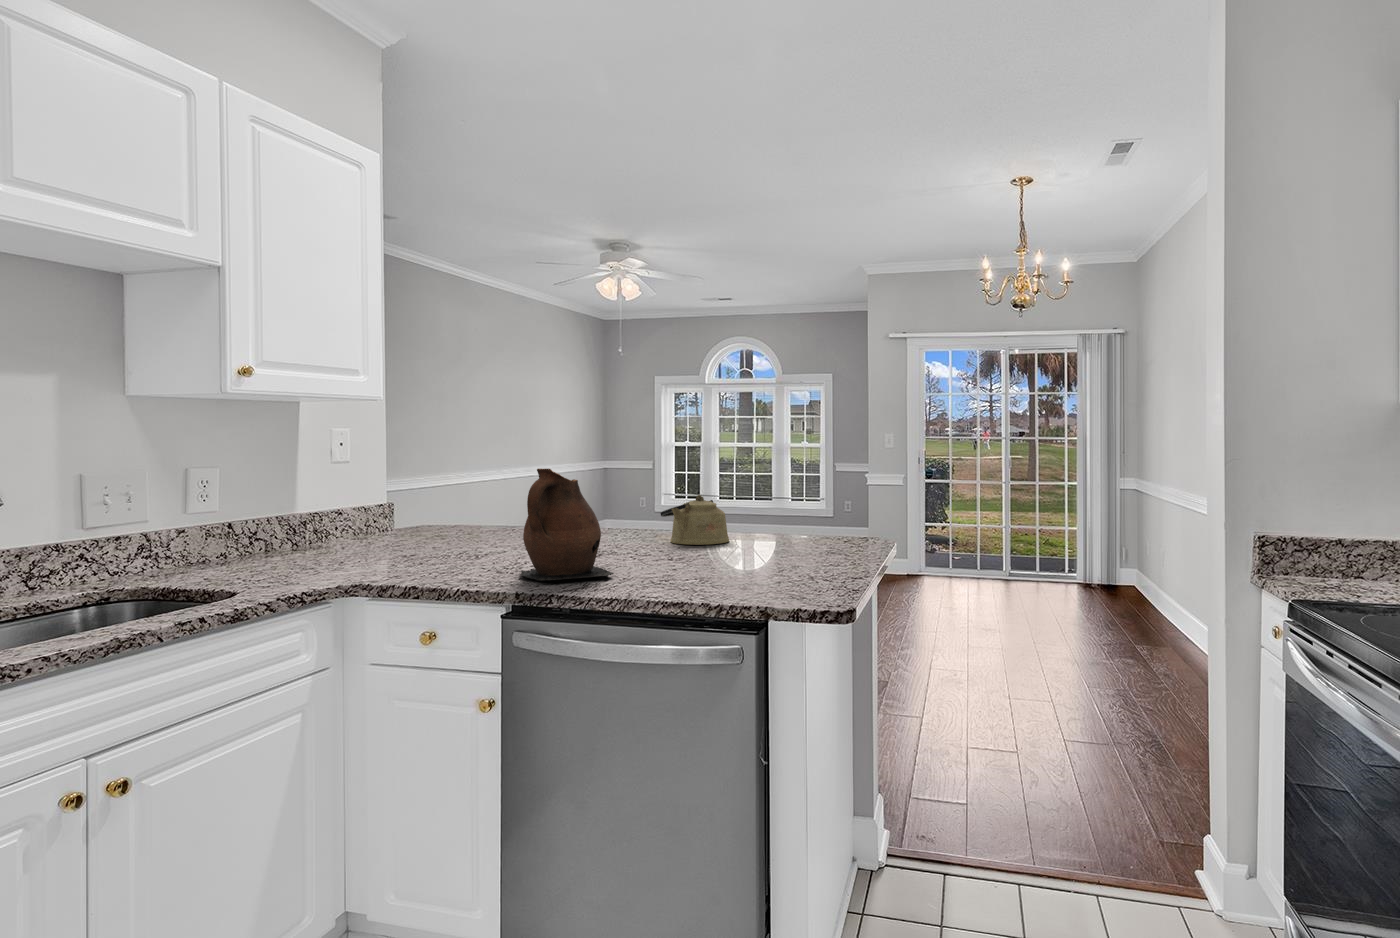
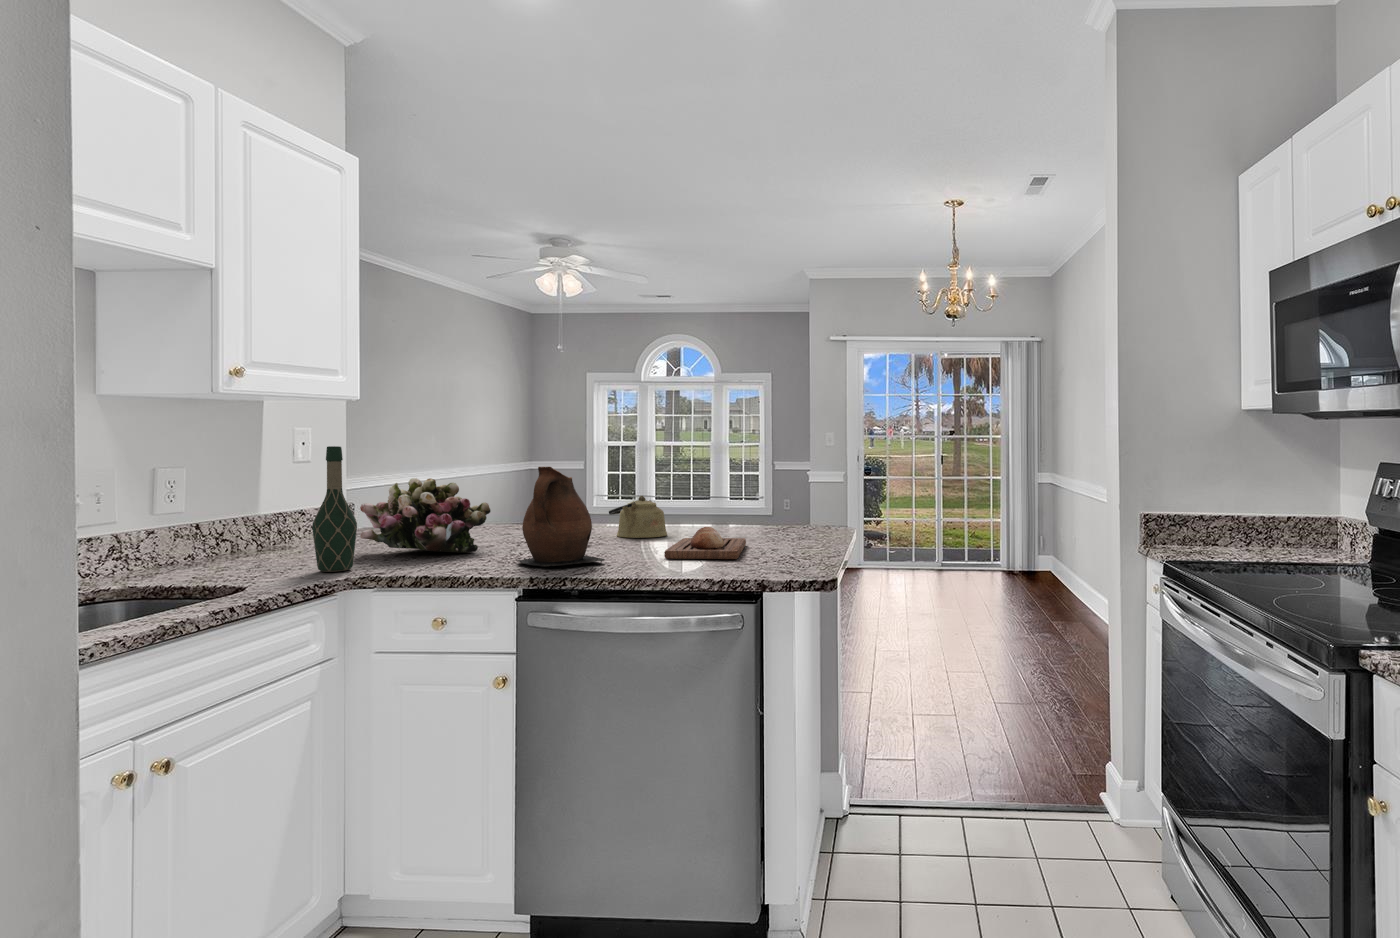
wine bottle: none [312,447,357,578] -> present [312,446,357,572]
flower arrangement: none [372,476,515,559] -> present [360,478,491,553]
bread loaf: none [686,536,804,578] -> present [664,527,746,559]

